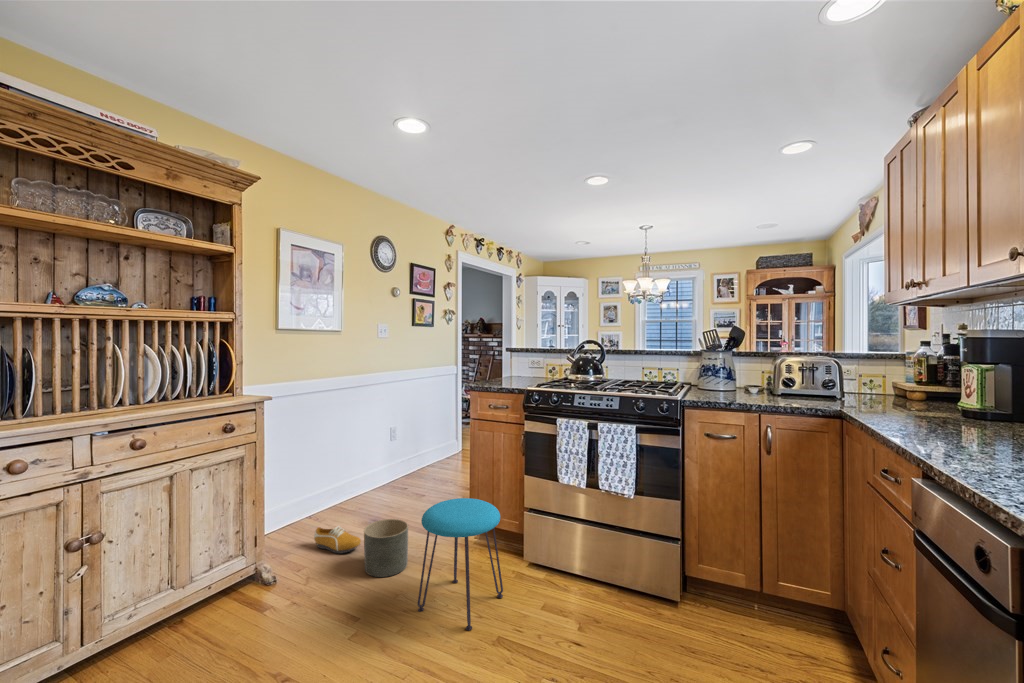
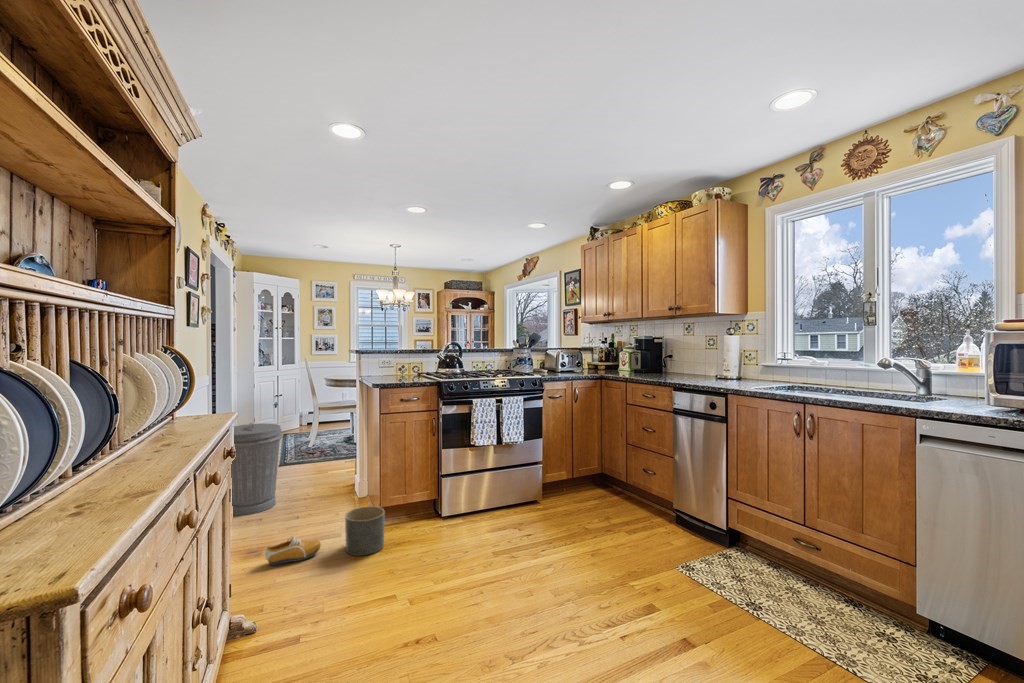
trash can: none [385,410,438,494] -> present [231,423,283,515]
stool: present [418,498,503,630] -> none [425,463,482,551]

